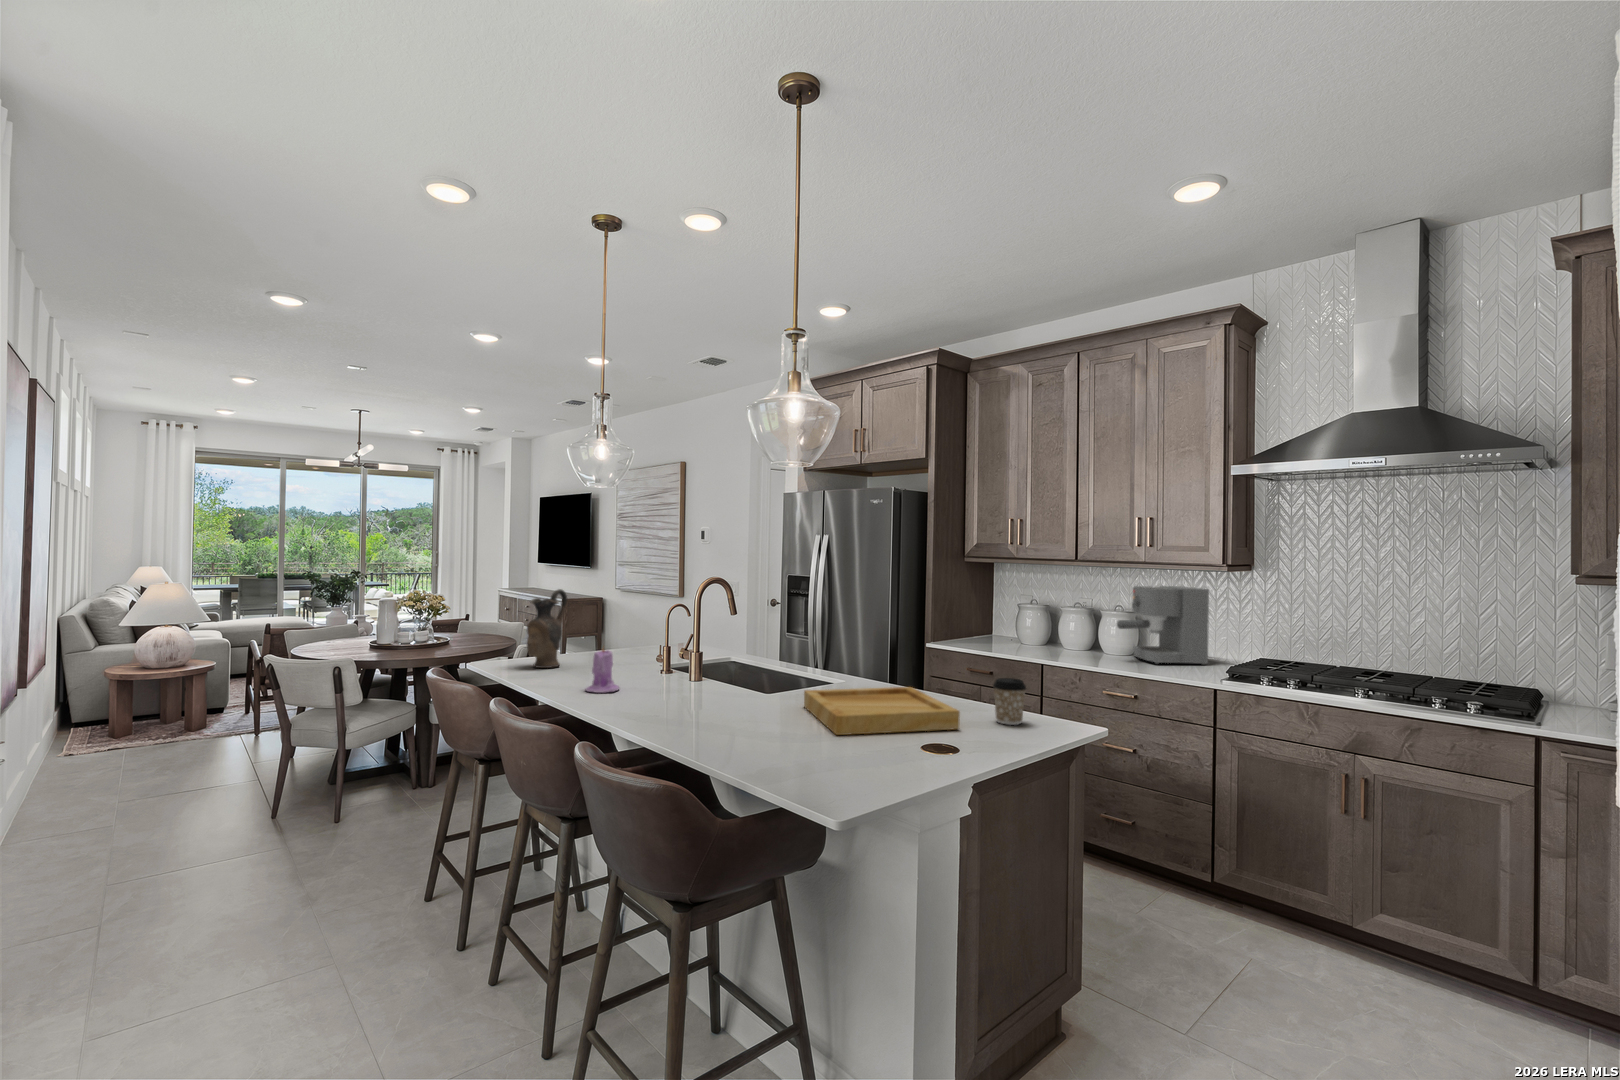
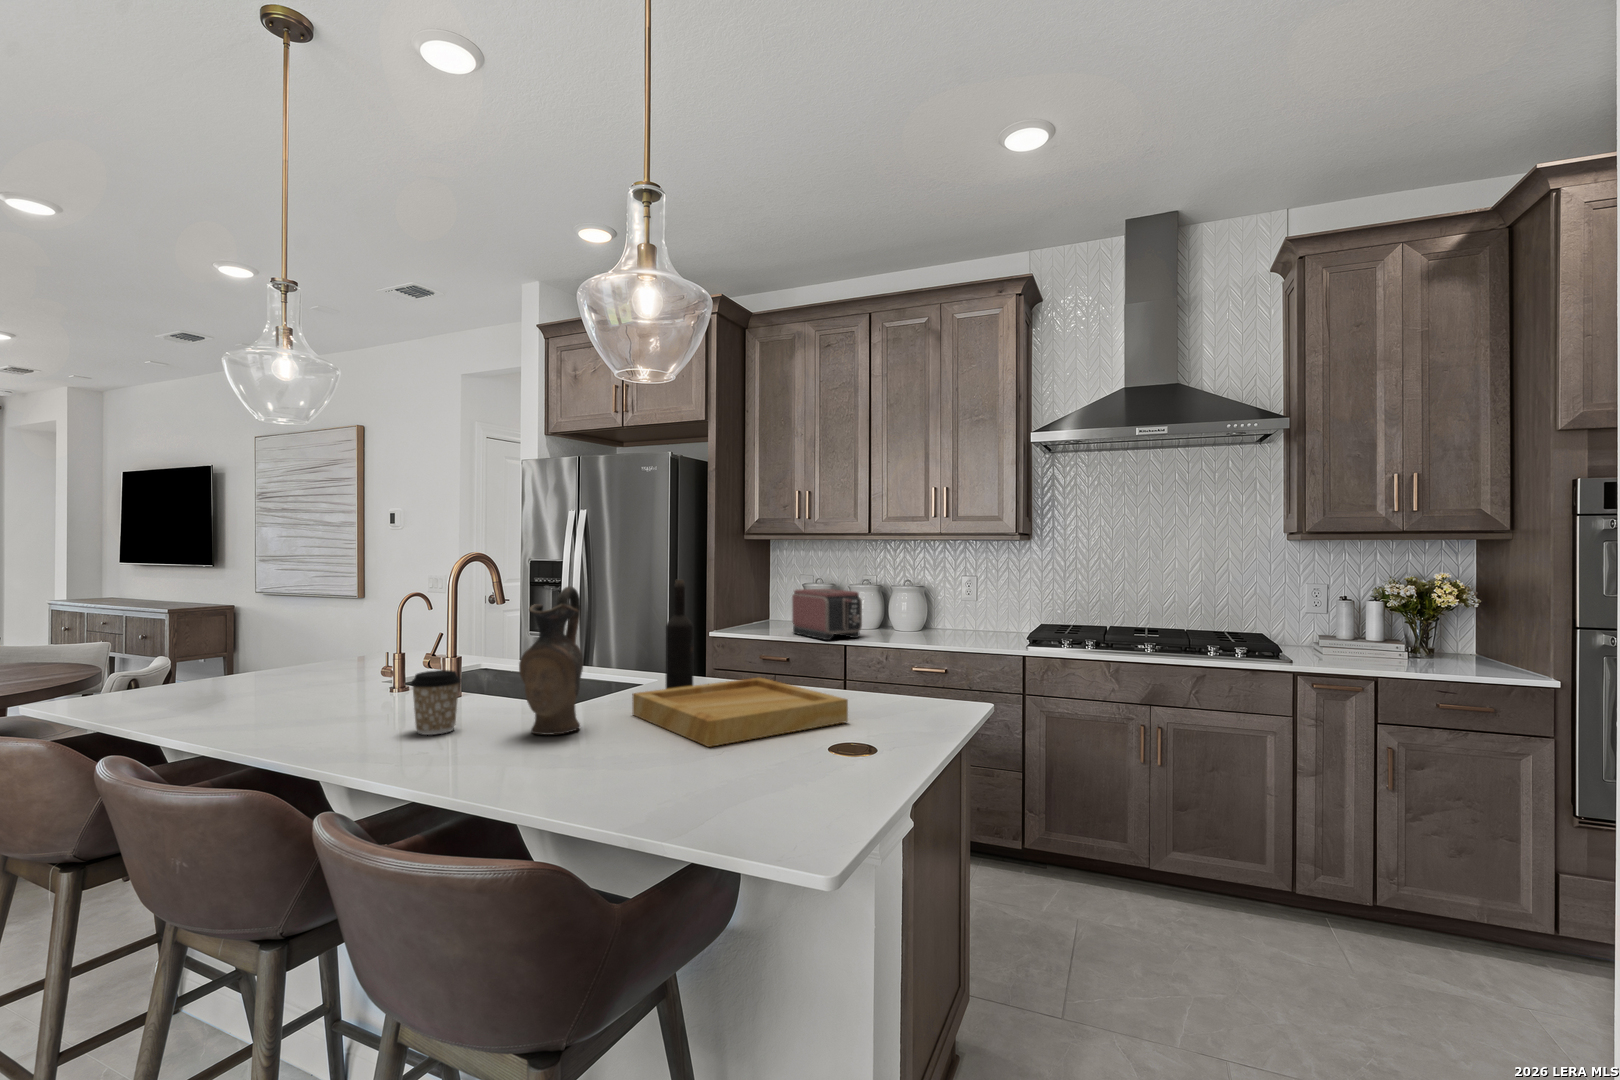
coffee maker: present [1117,586,1209,665] -> none [915,558,998,637]
ceramic pitcher: present [527,589,567,668] -> present [519,586,583,735]
wine bottle: none [841,605,863,695] -> present [666,579,693,689]
toaster: none [1002,610,1064,658] -> present [792,589,862,640]
candle: present [586,648,619,693] -> none [276,653,336,727]
coffee cup: present [993,678,1026,725] -> present [411,670,460,735]

